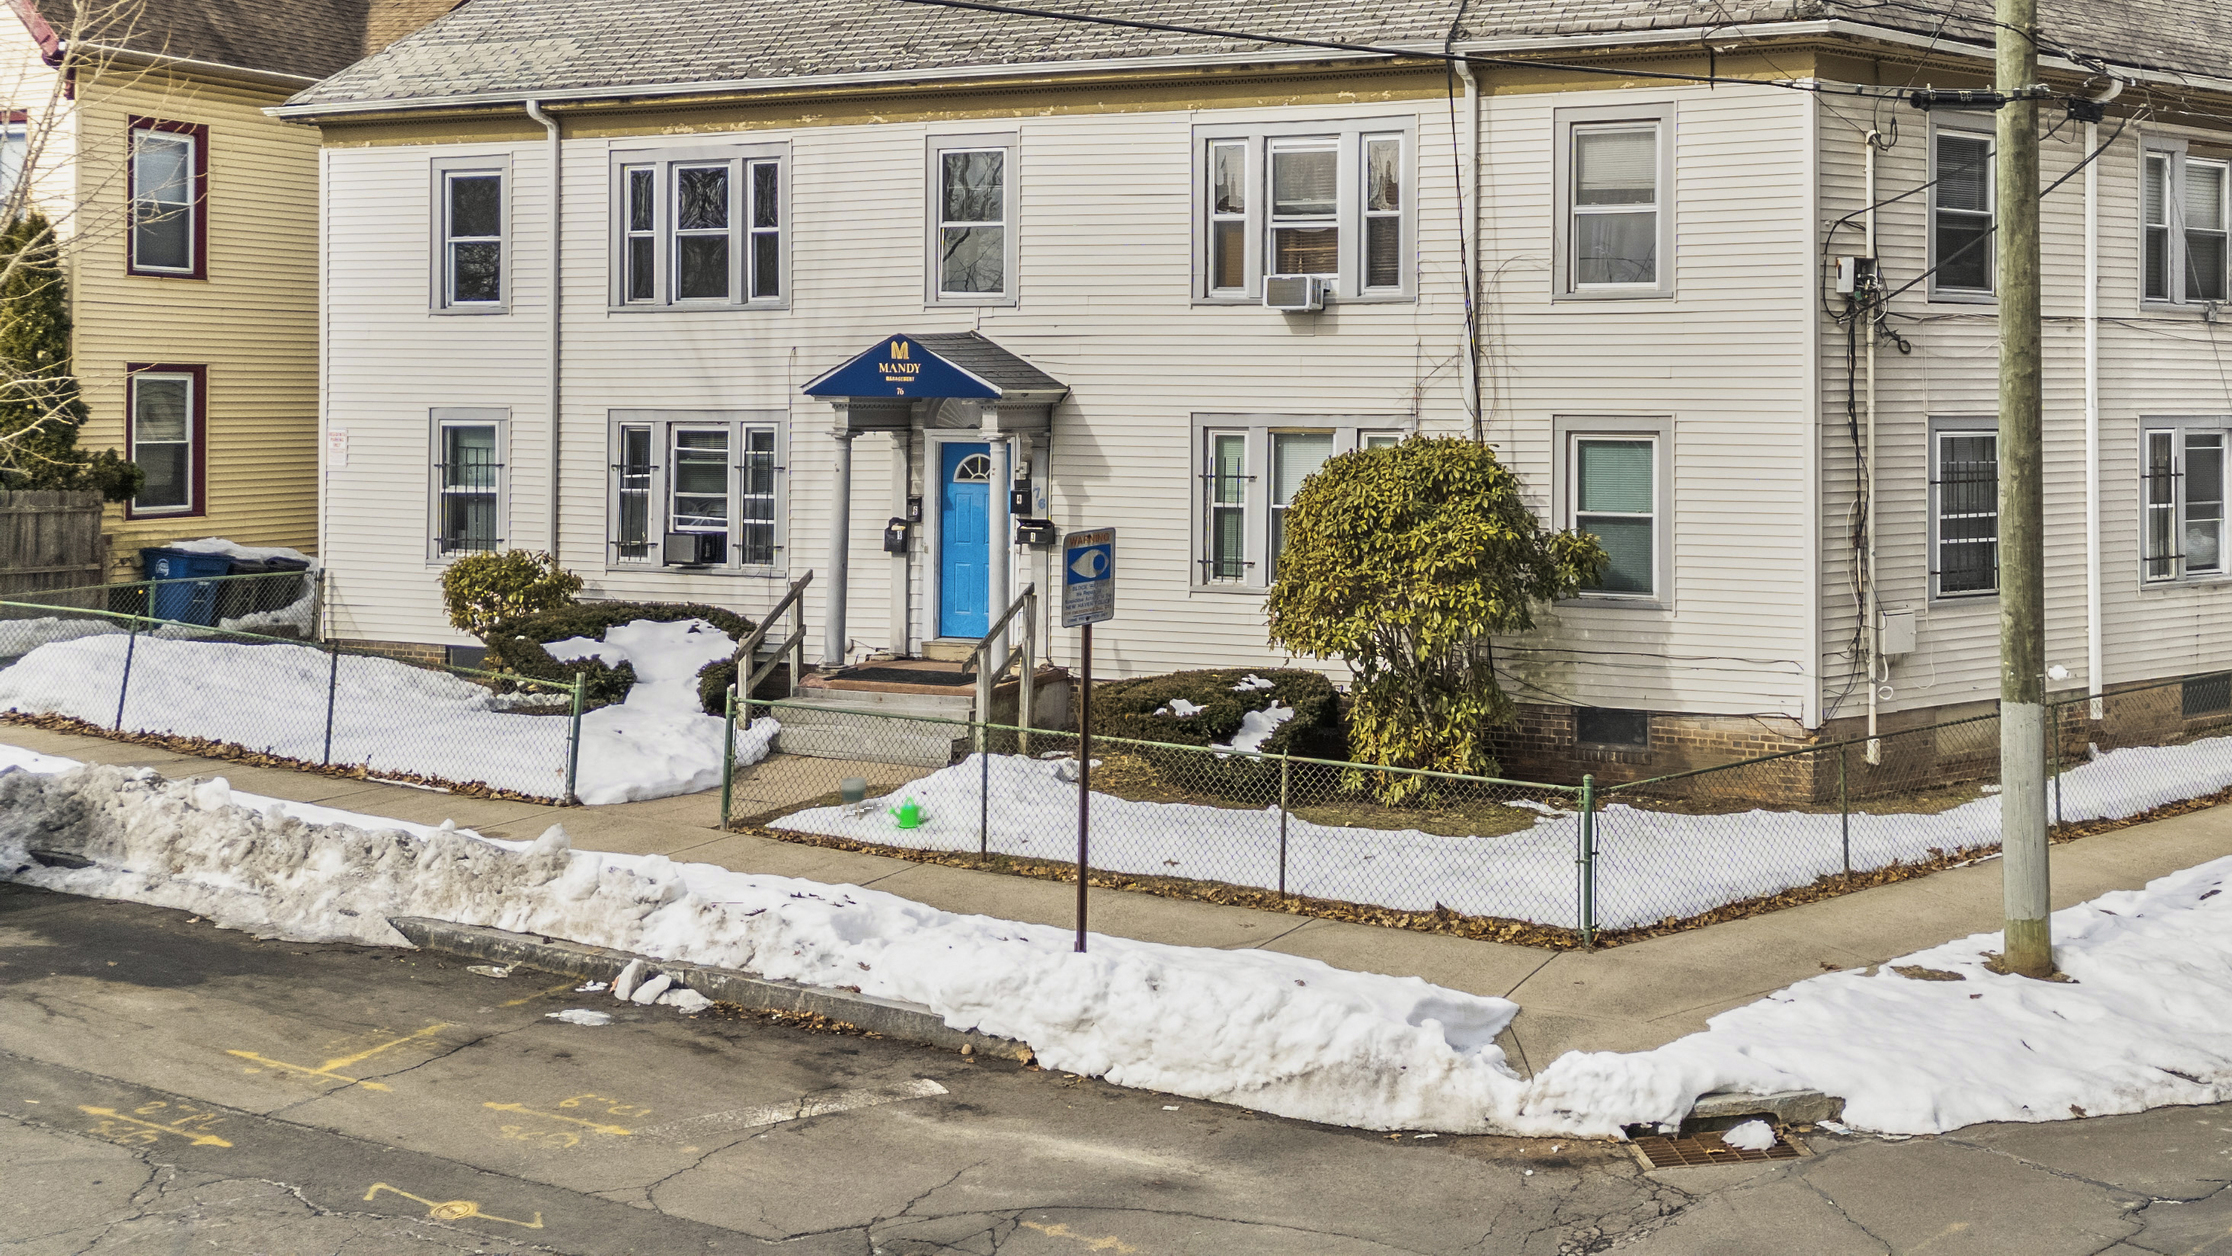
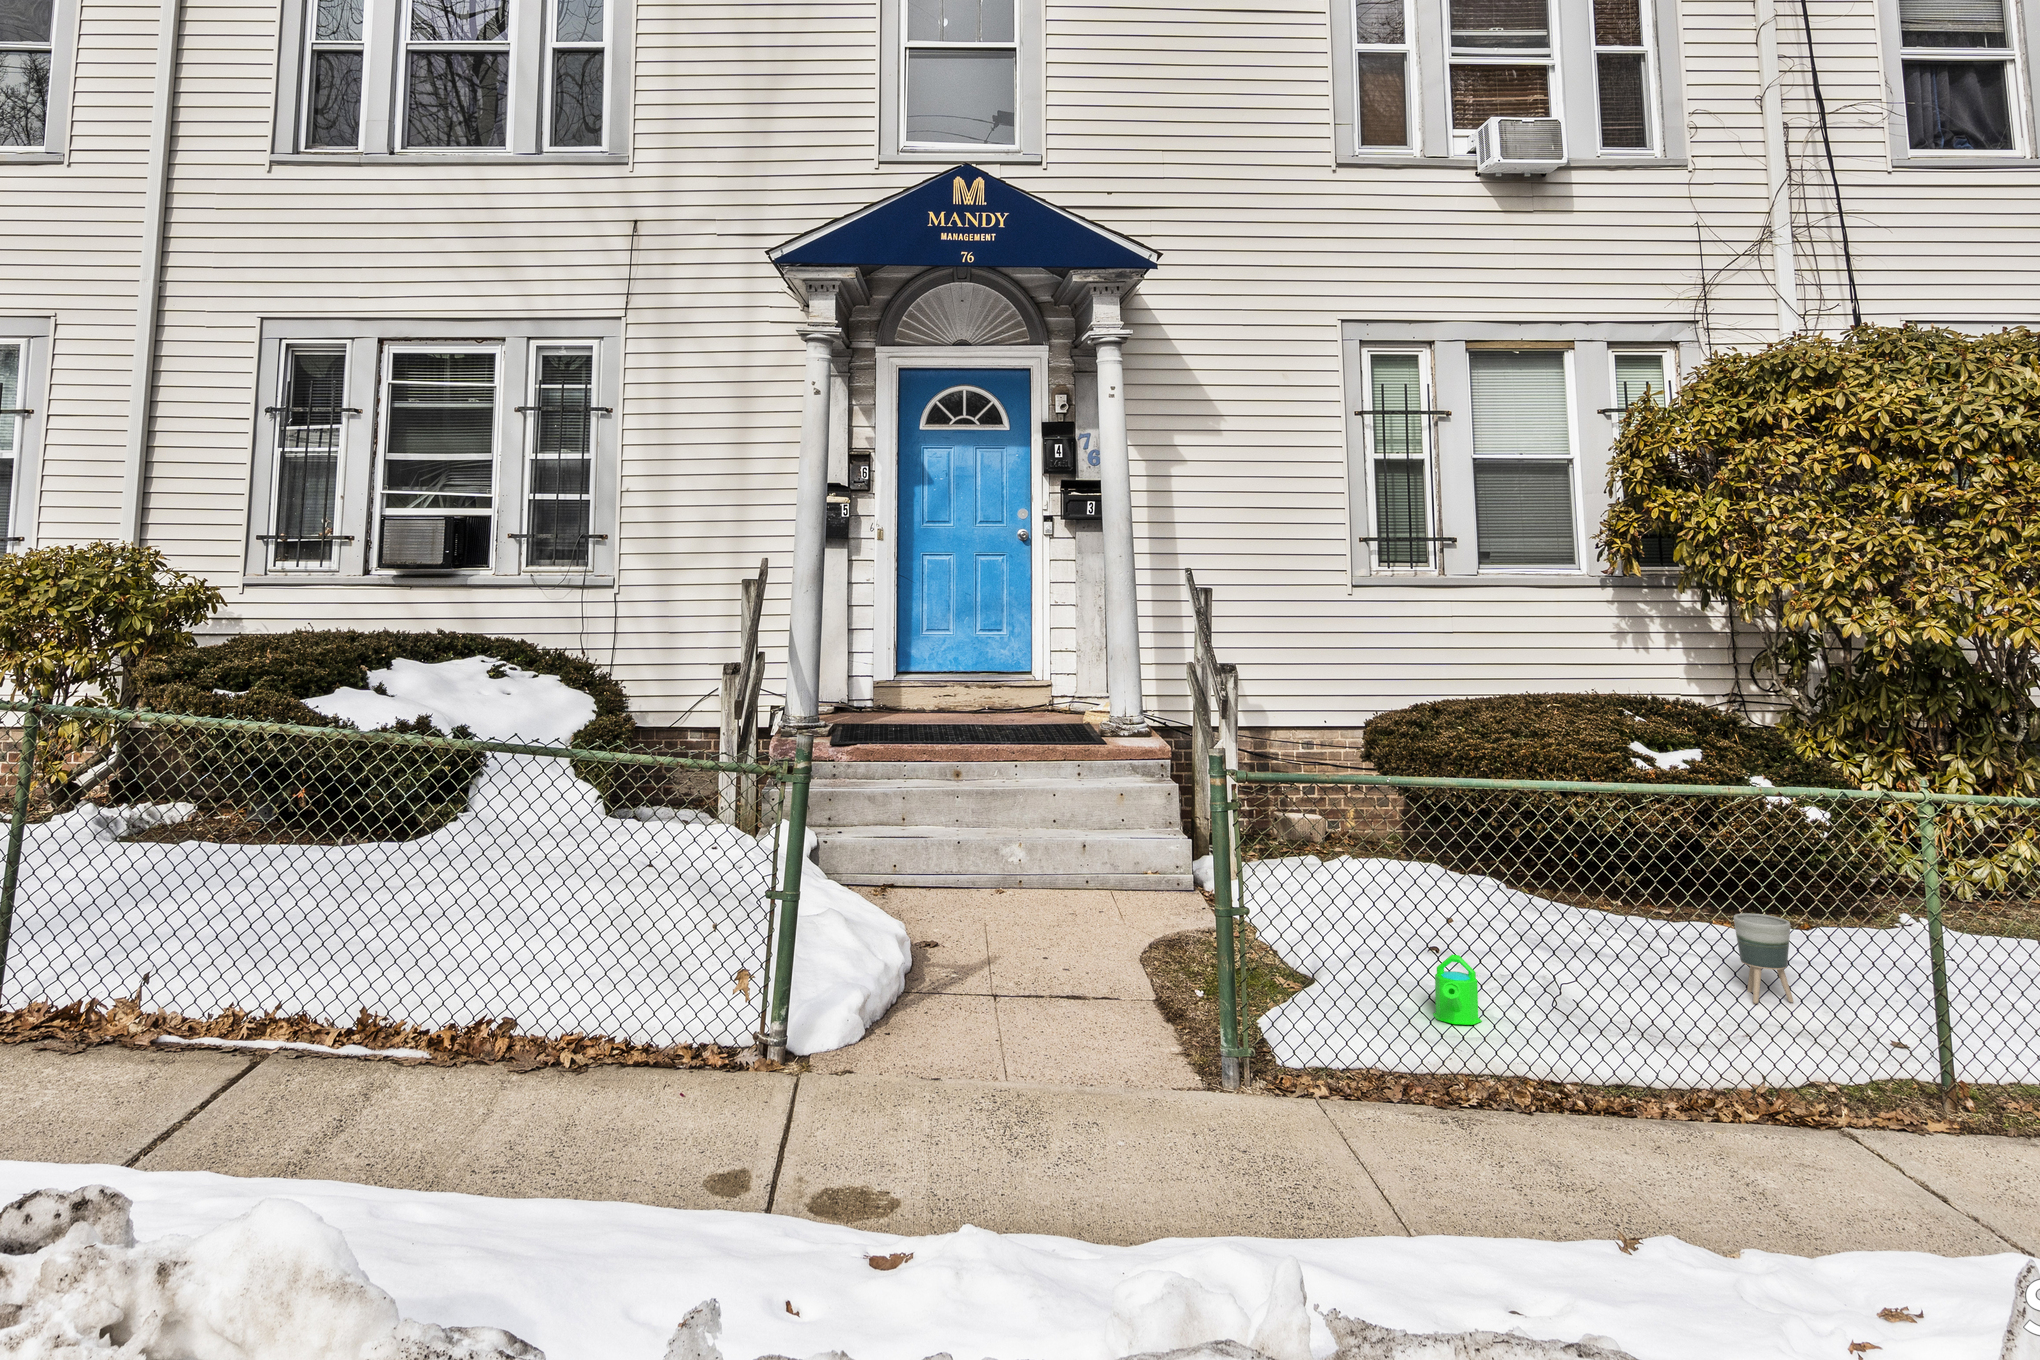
planter: present [841,777,867,816] -> present [1734,913,1794,1004]

